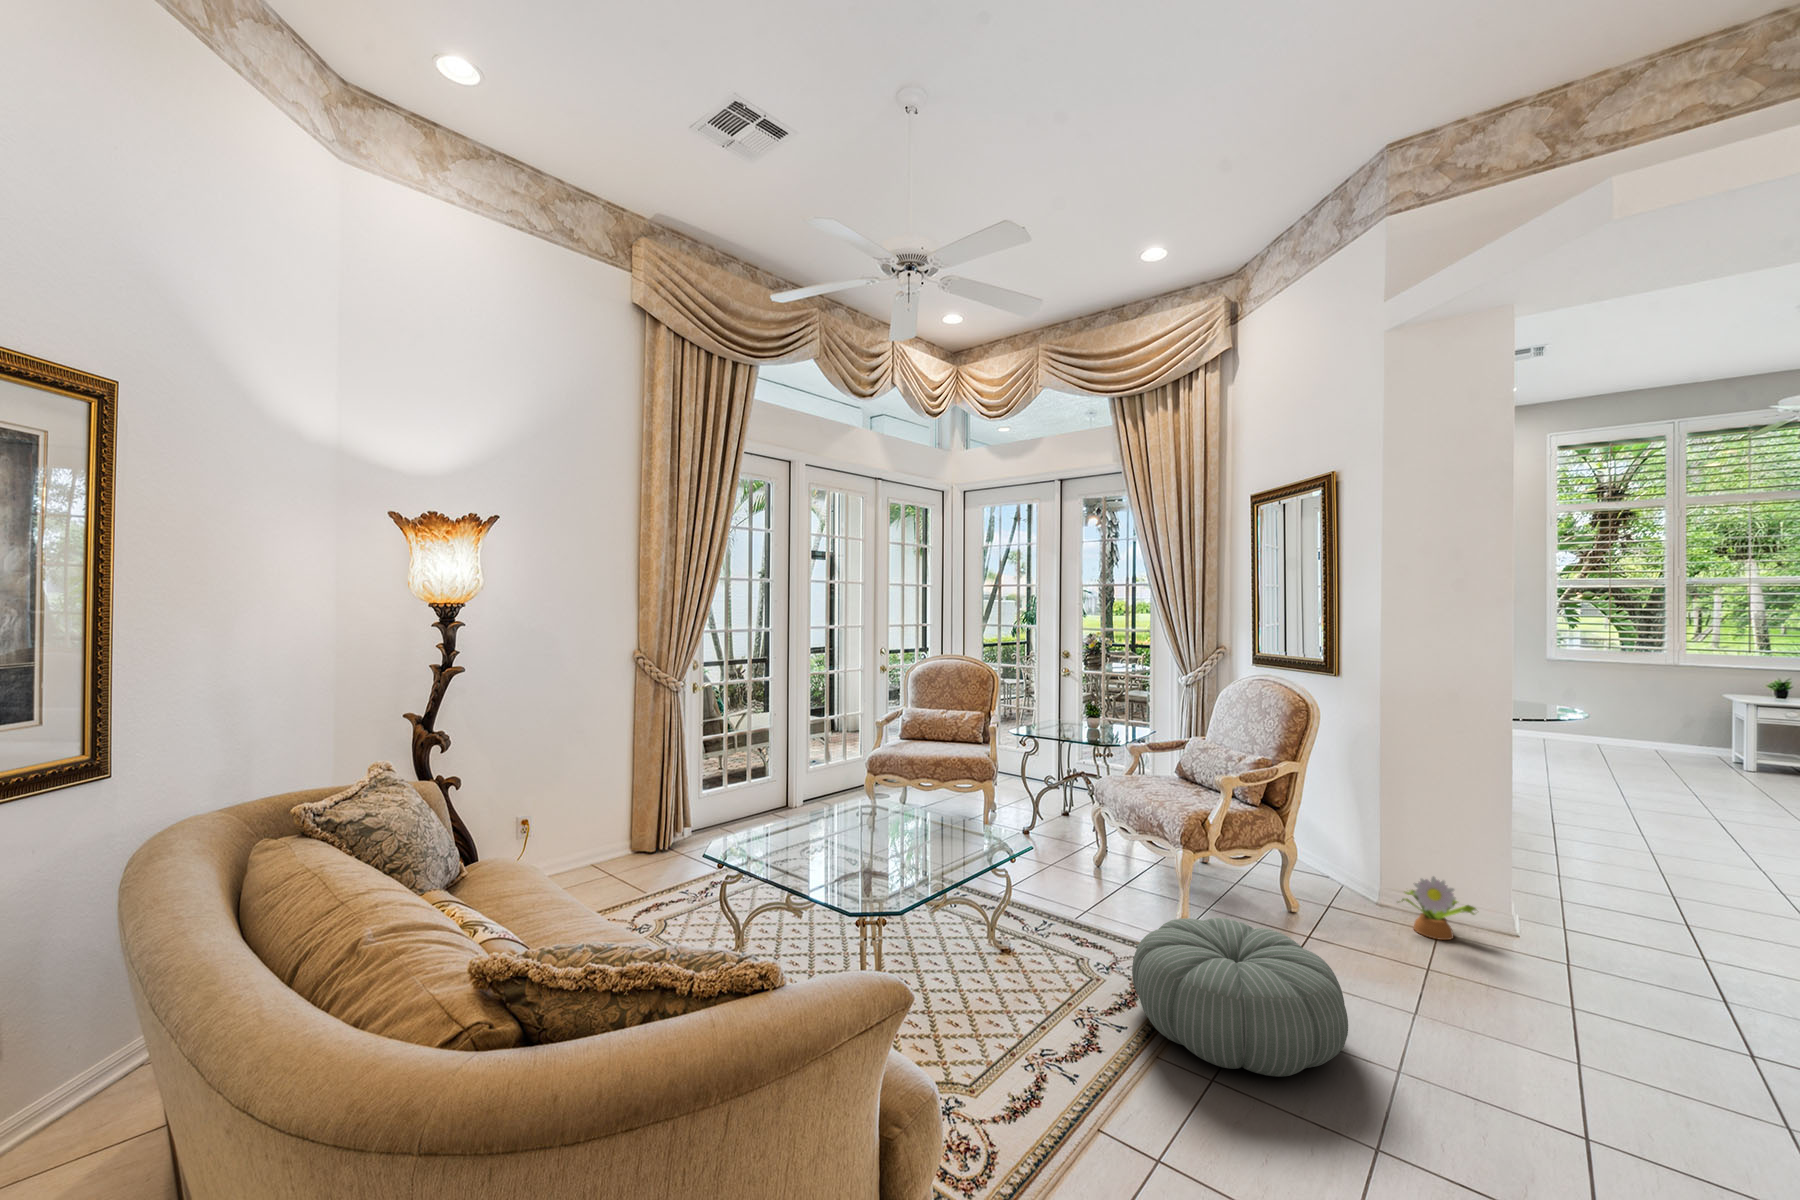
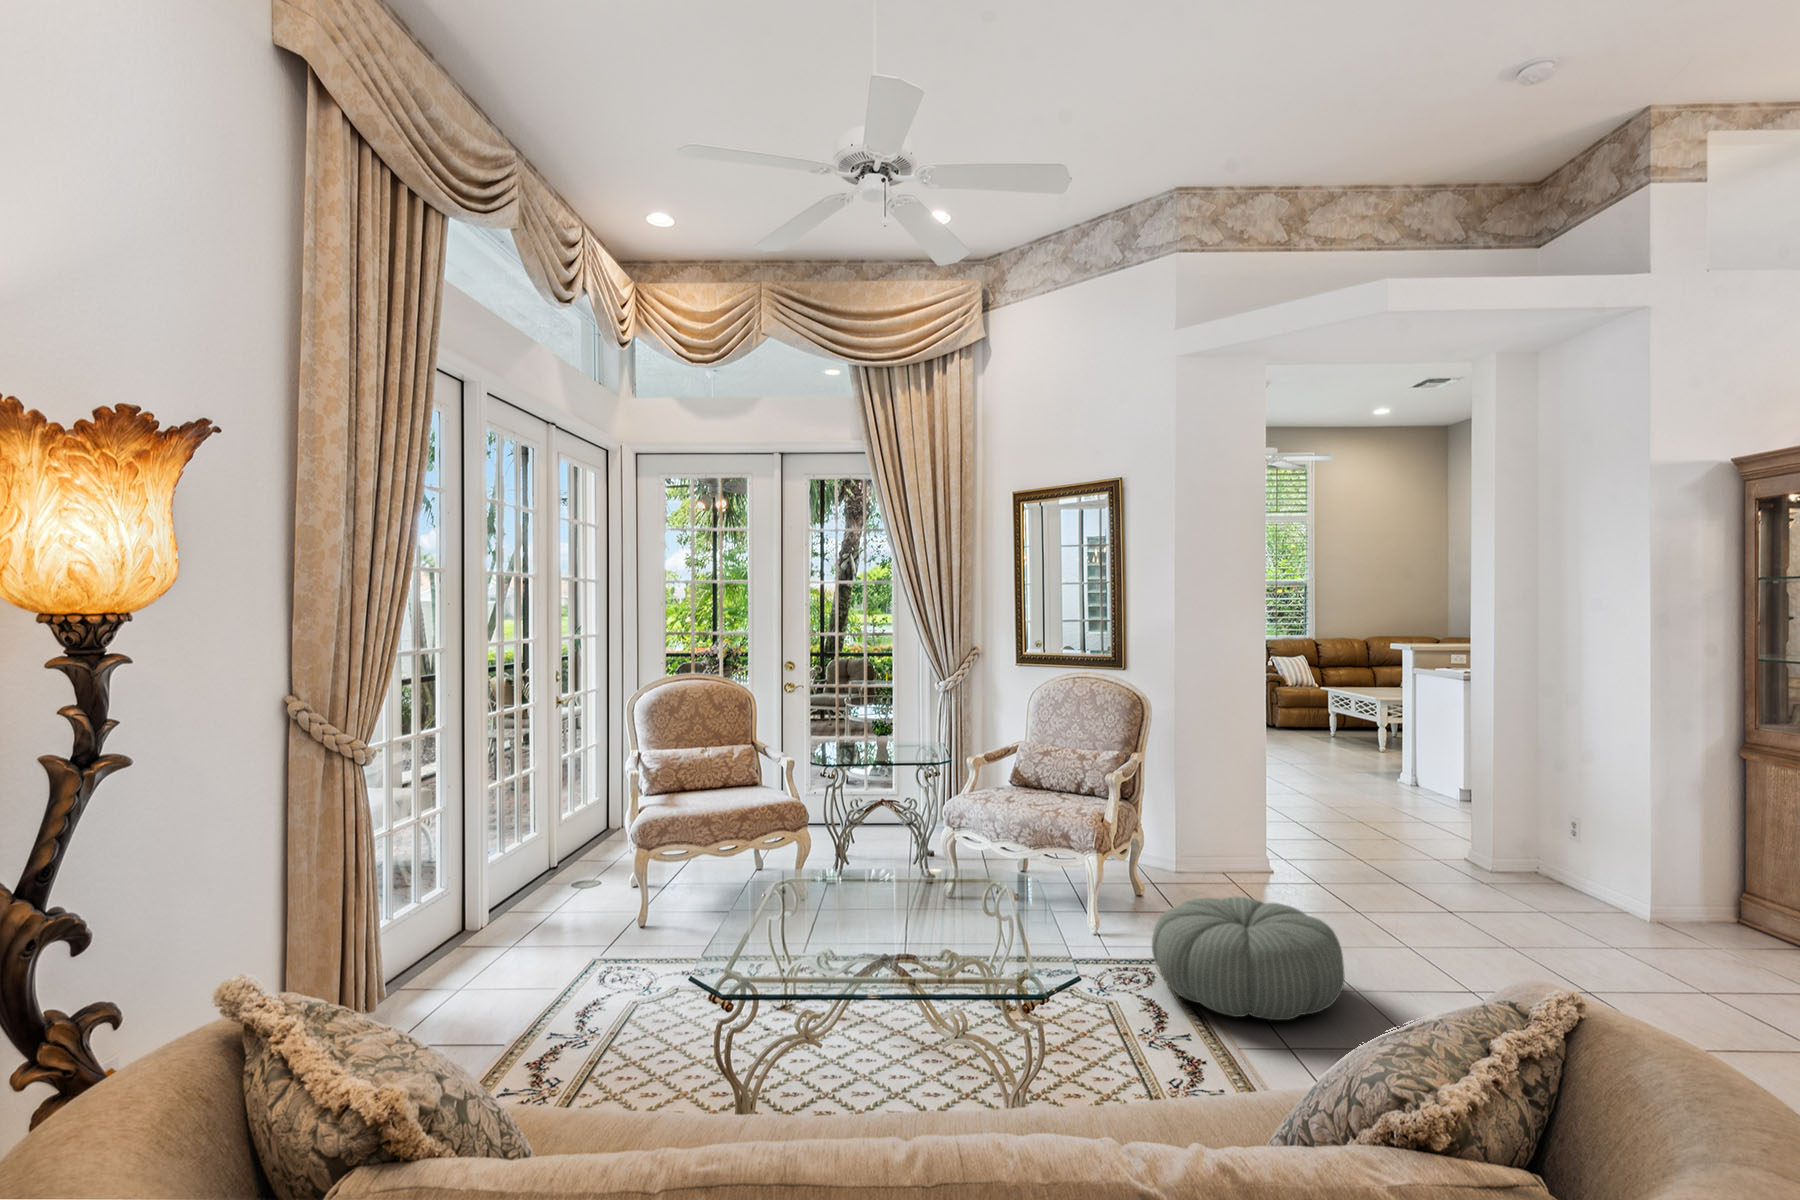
decorative plant: present [1402,876,1476,940] -> none [1203,831,1261,885]

